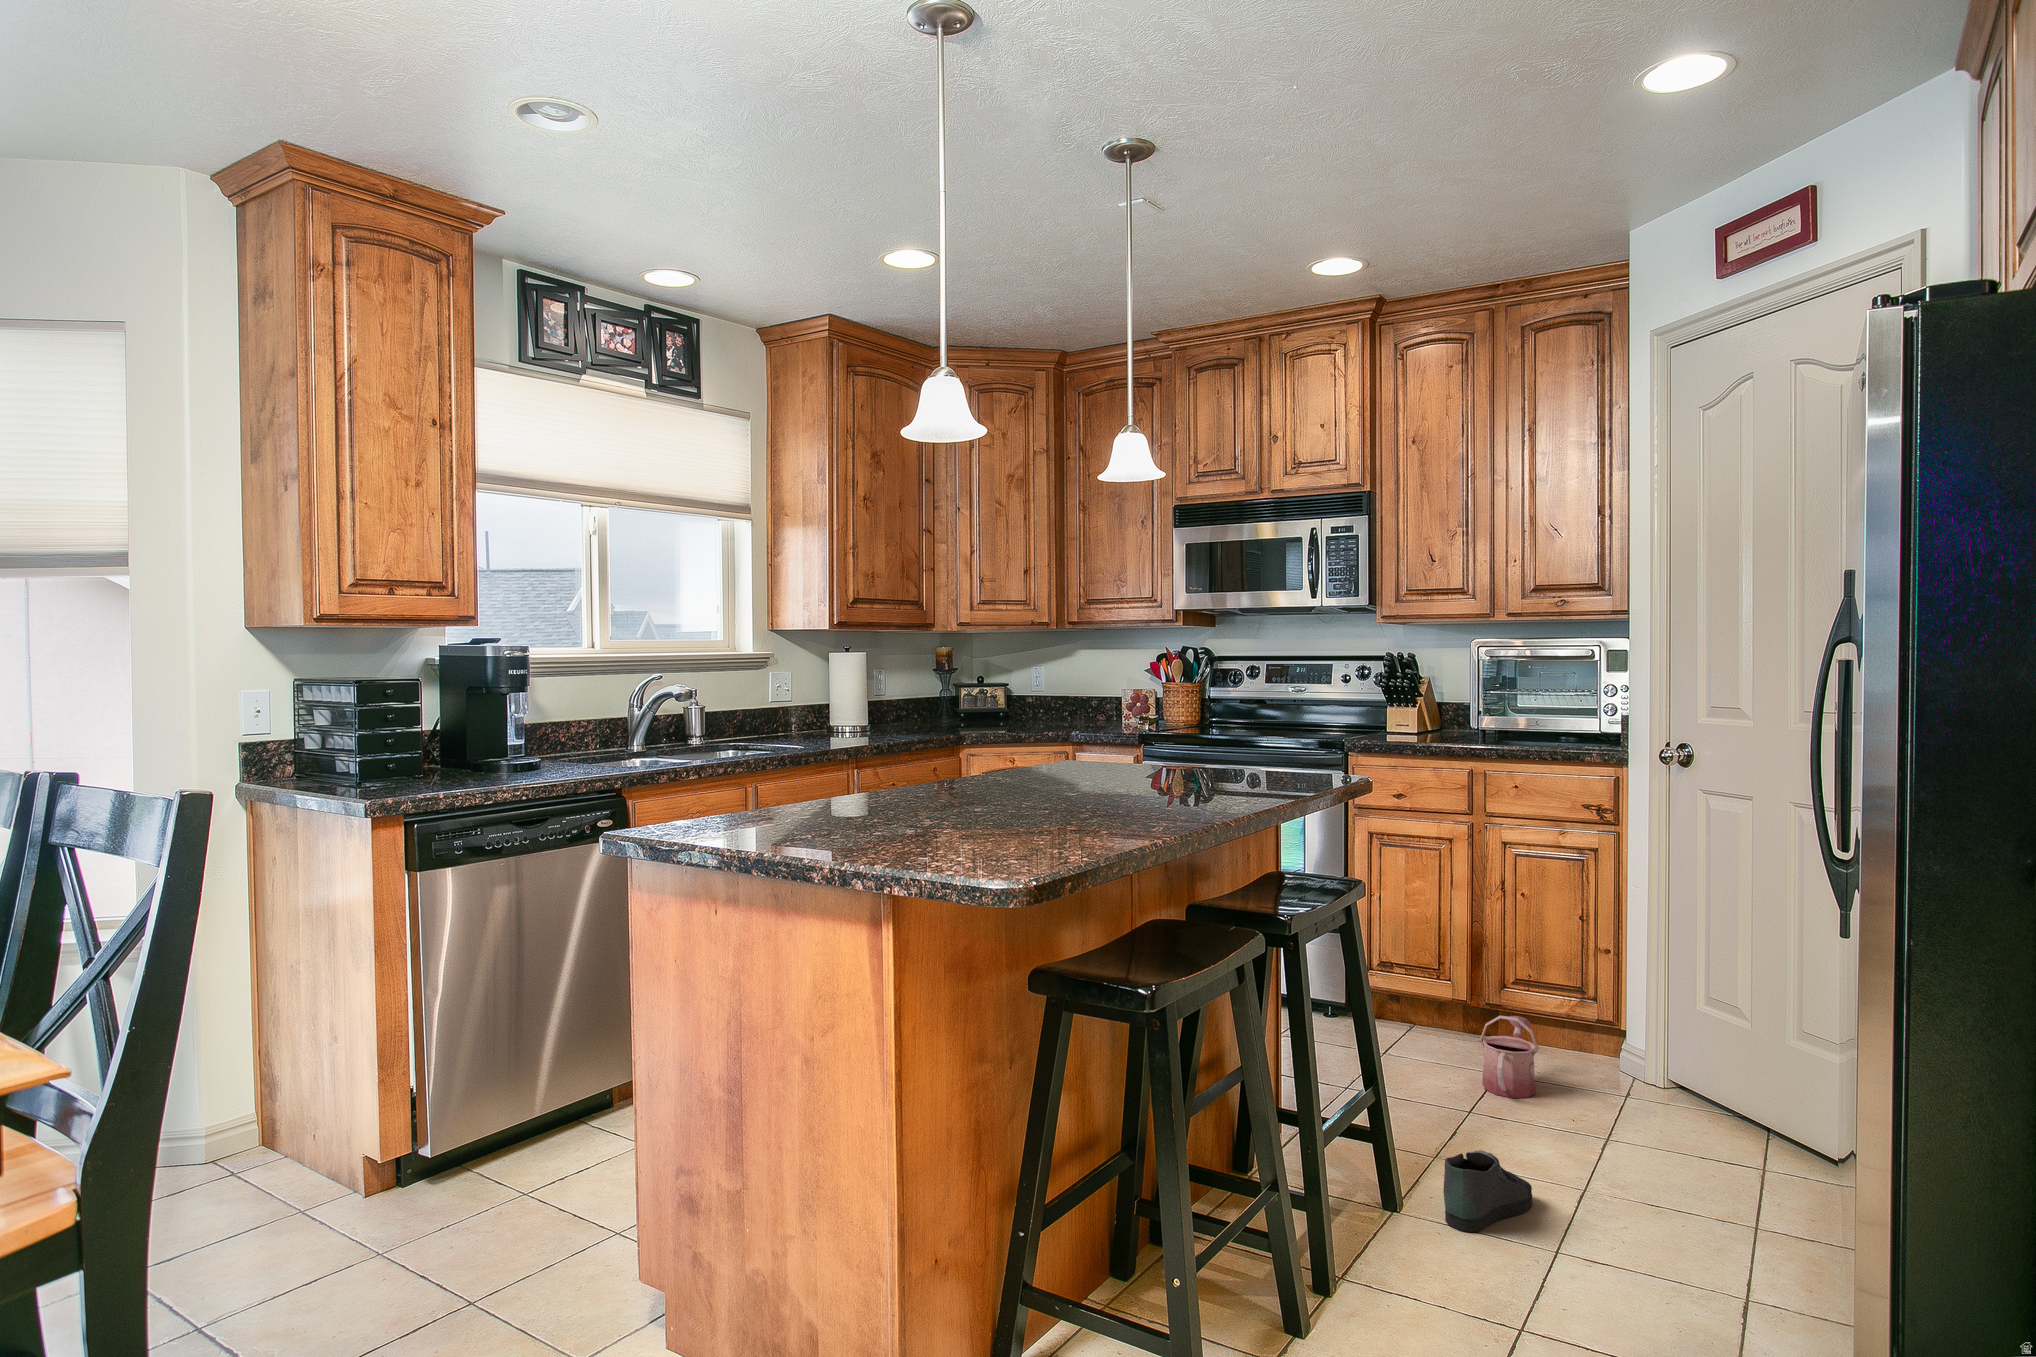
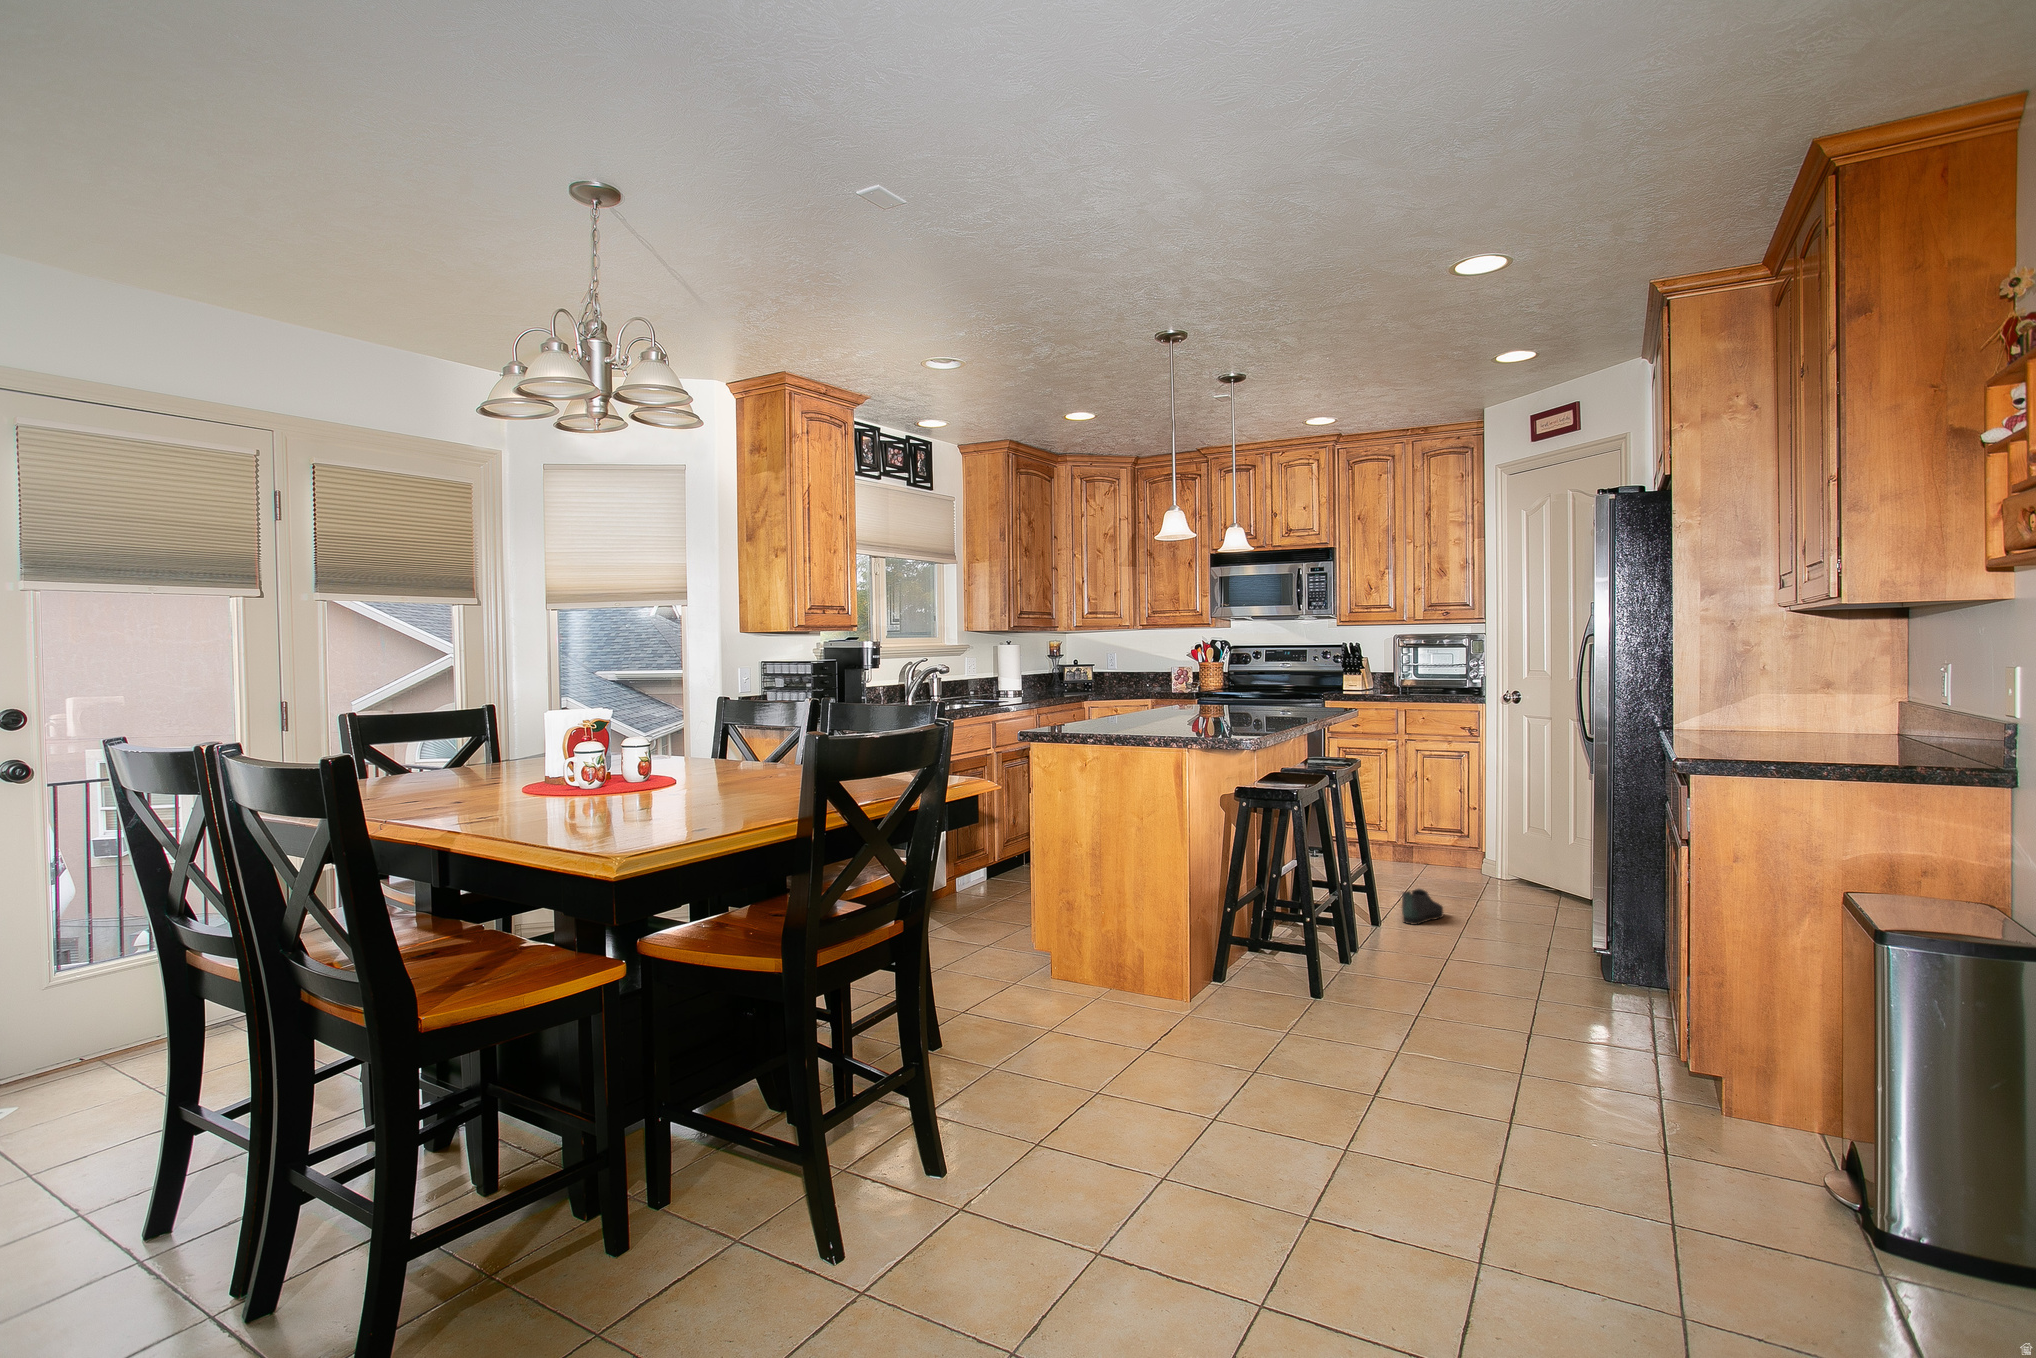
watering can: present [1480,1016,1539,1098] -> none [1408,841,1440,884]

